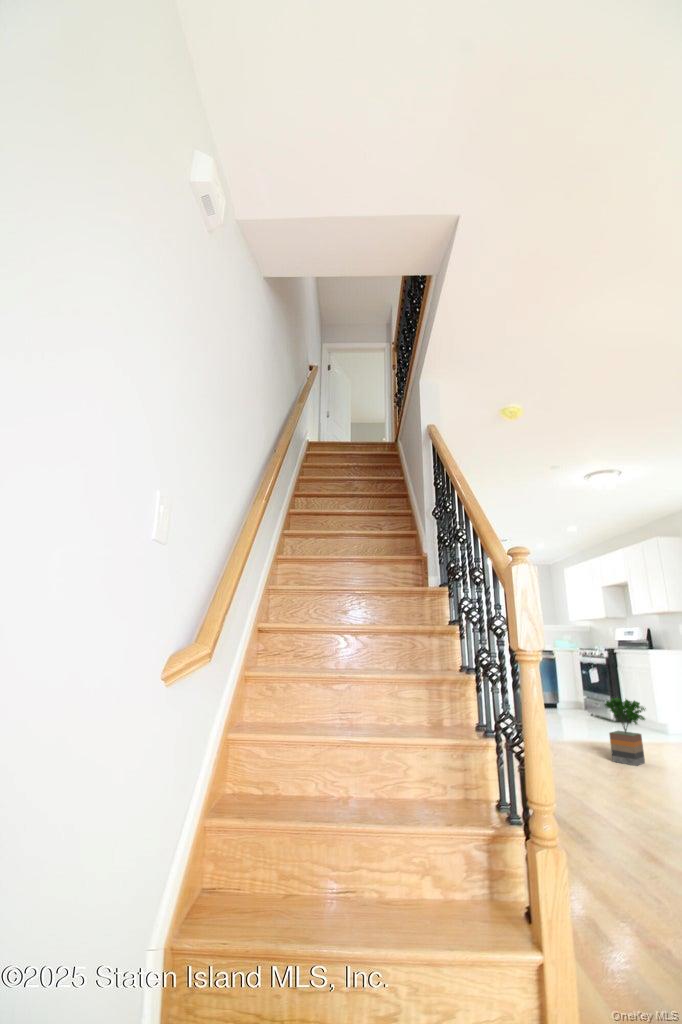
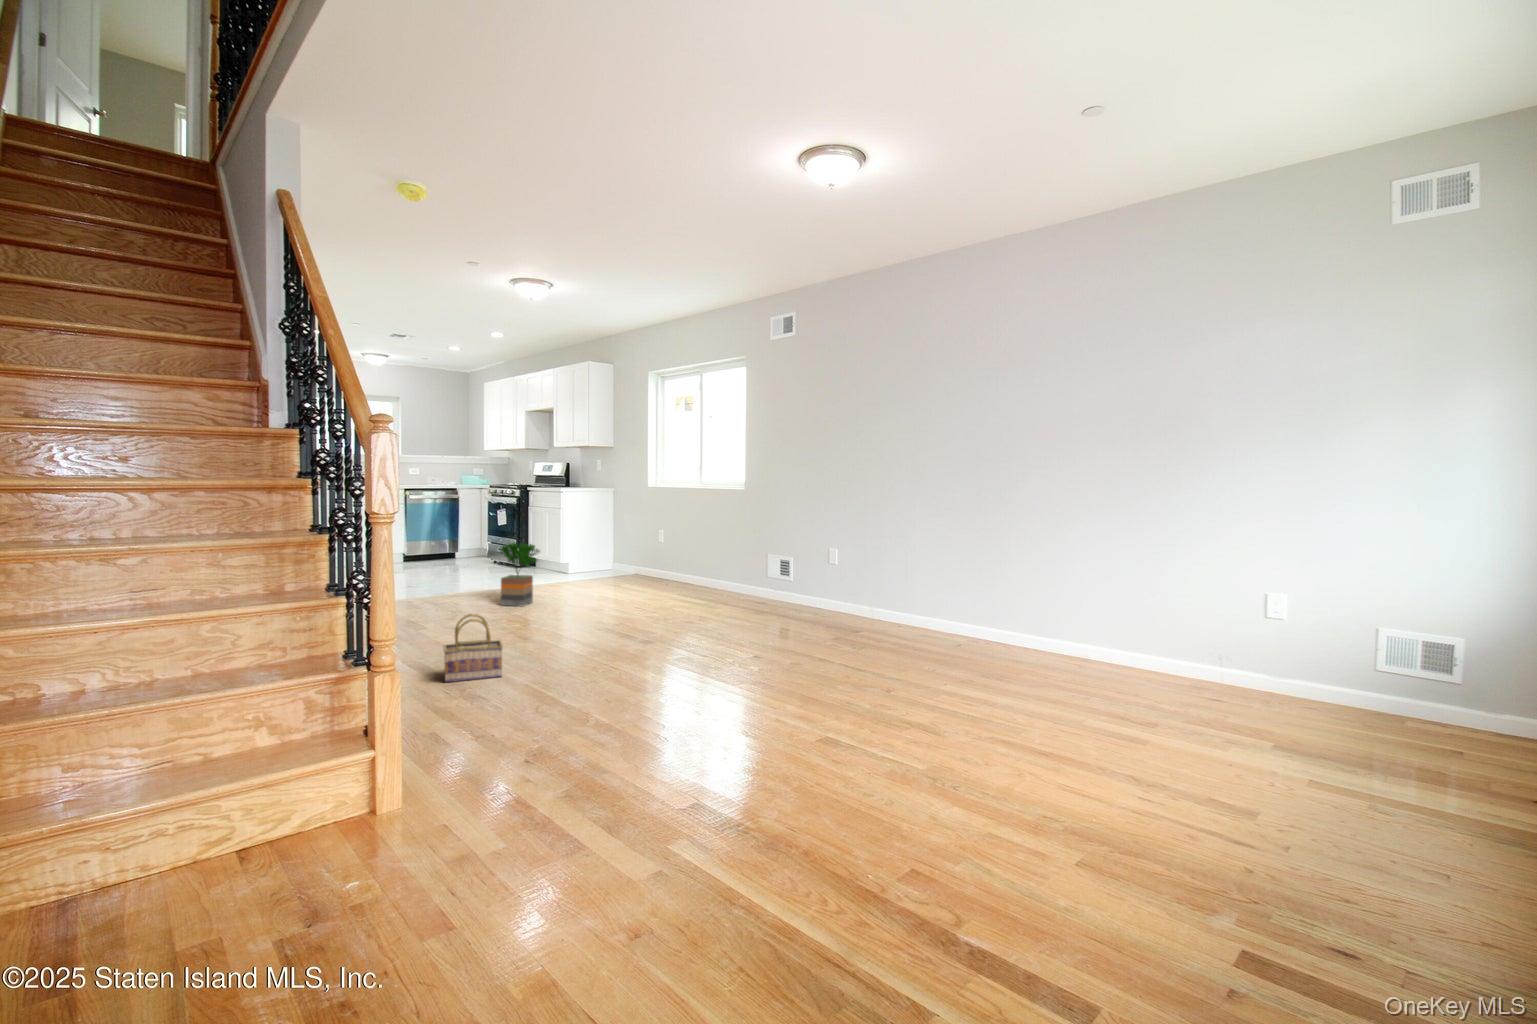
basket: none [577,771,648,856] -> present [443,614,503,682]

